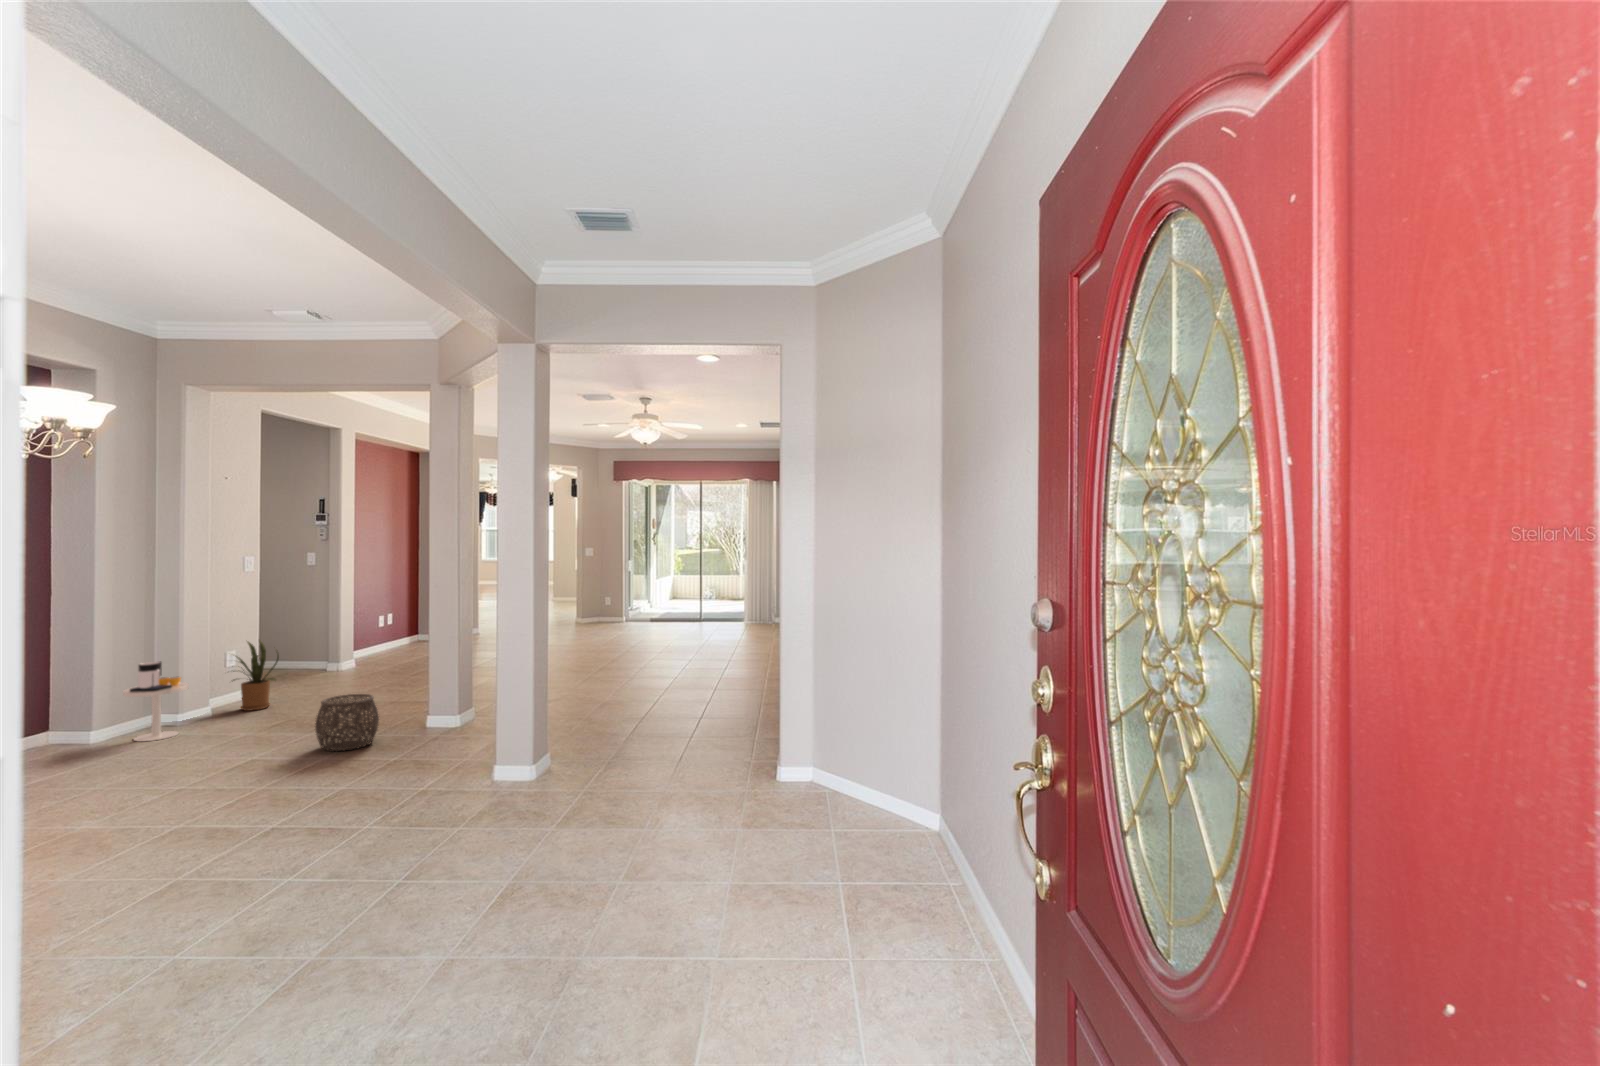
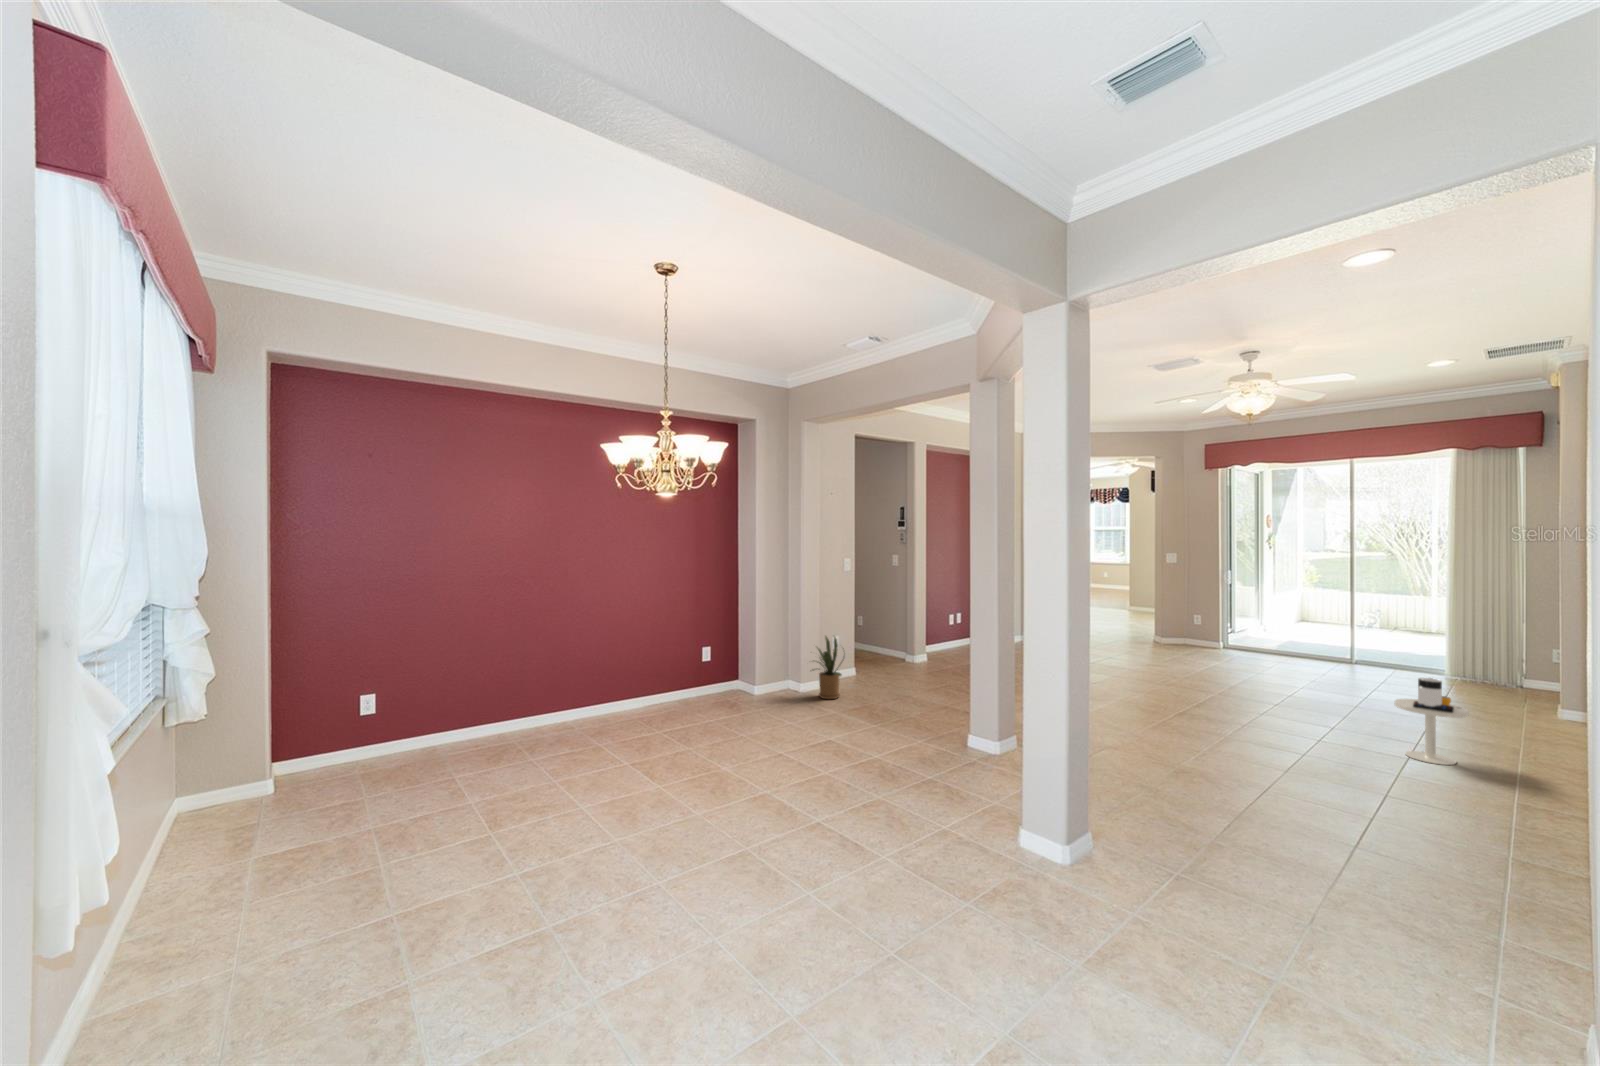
side table: present [123,661,189,741] -> present [1394,678,1469,765]
woven basket: present [315,694,379,751] -> none [837,714,896,778]

